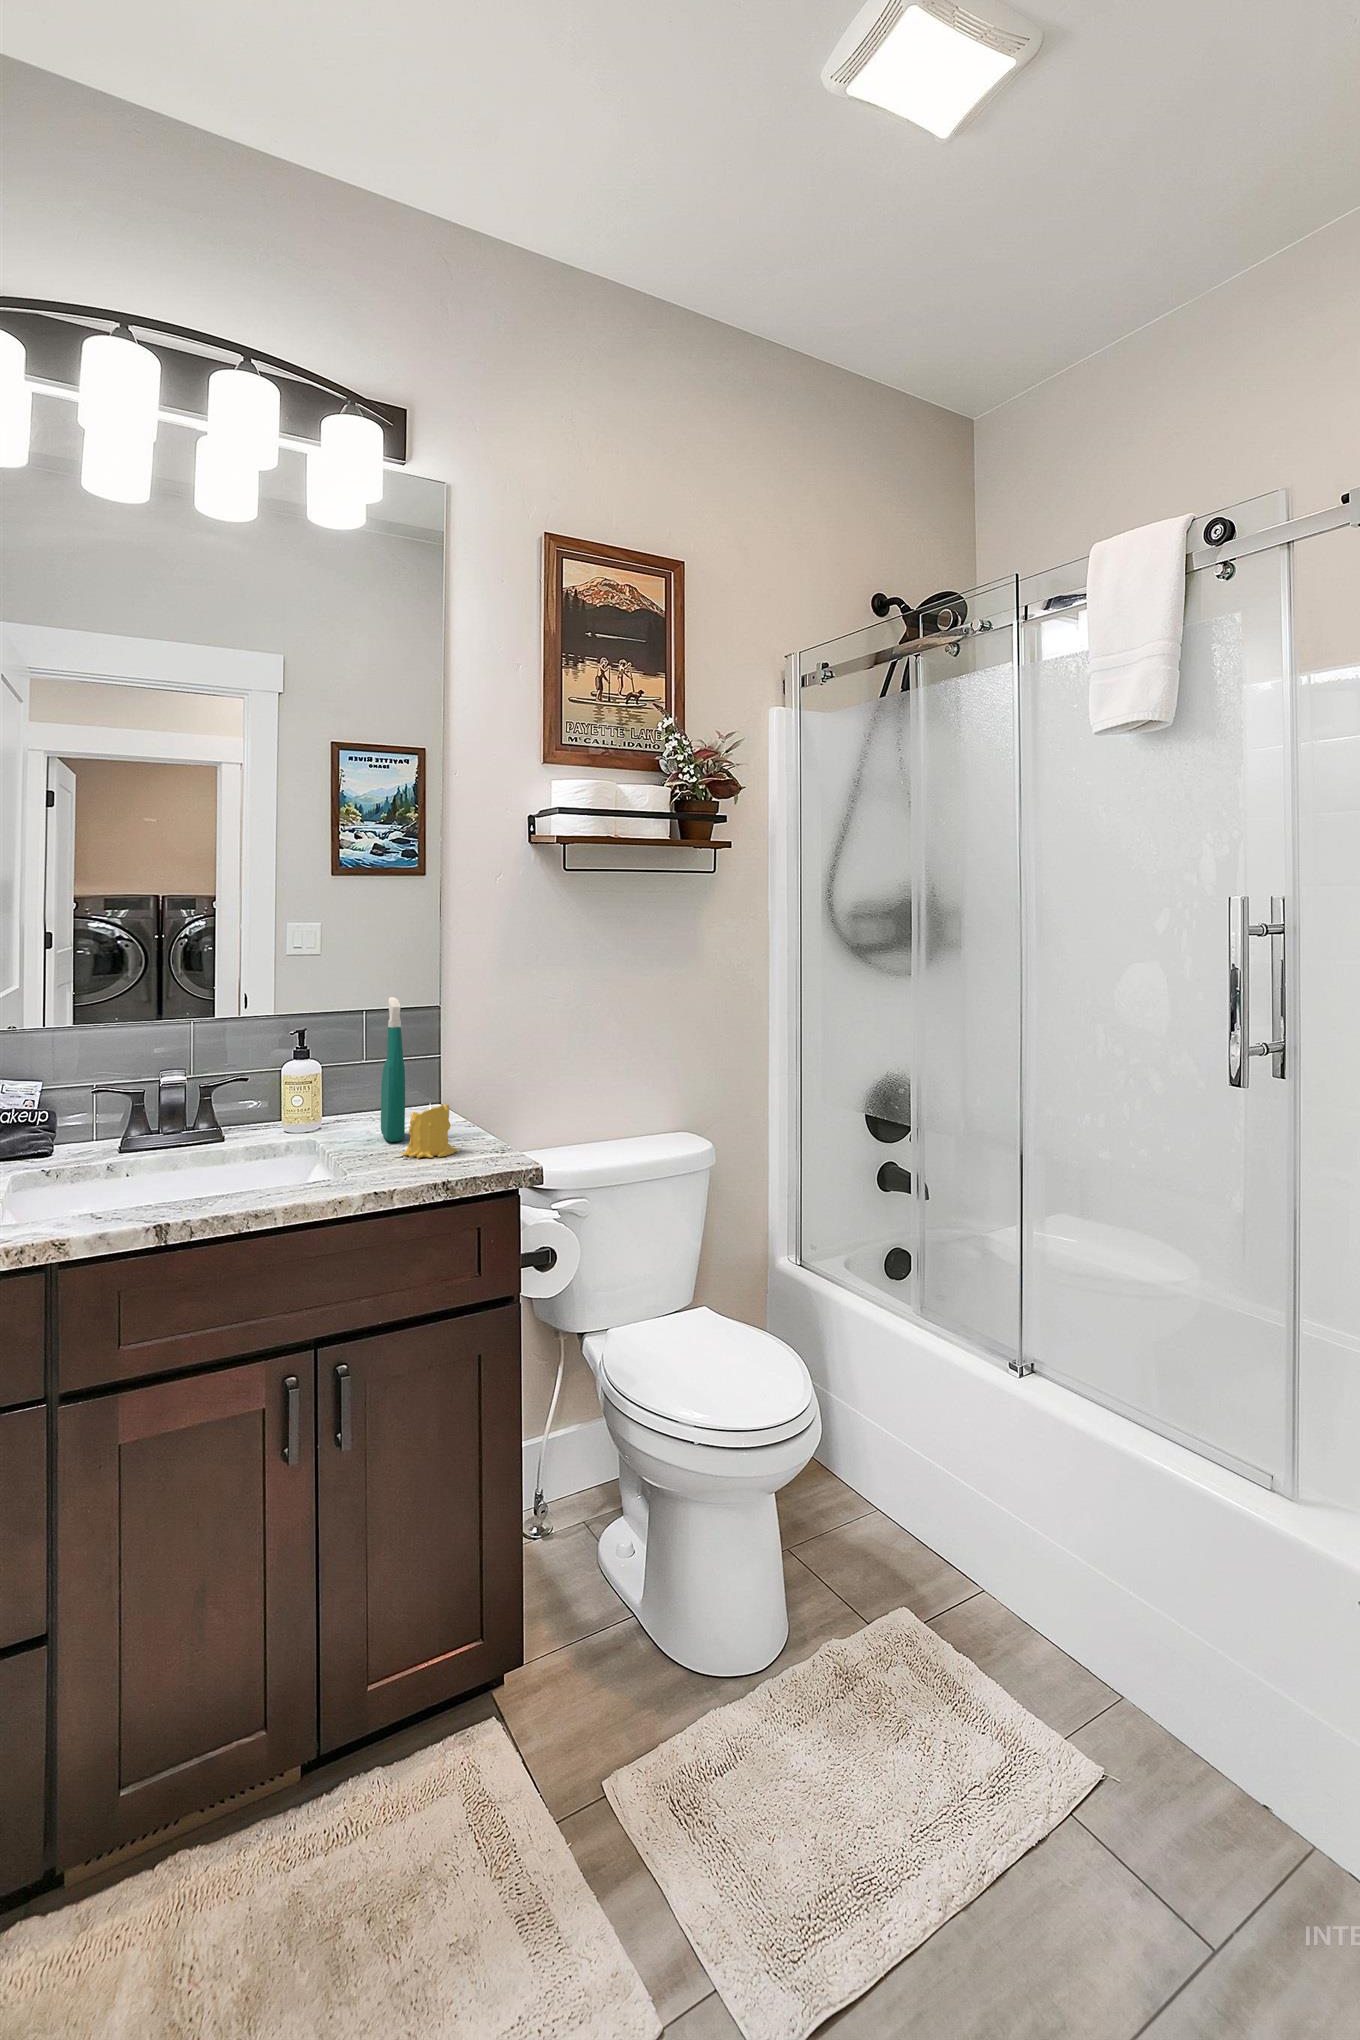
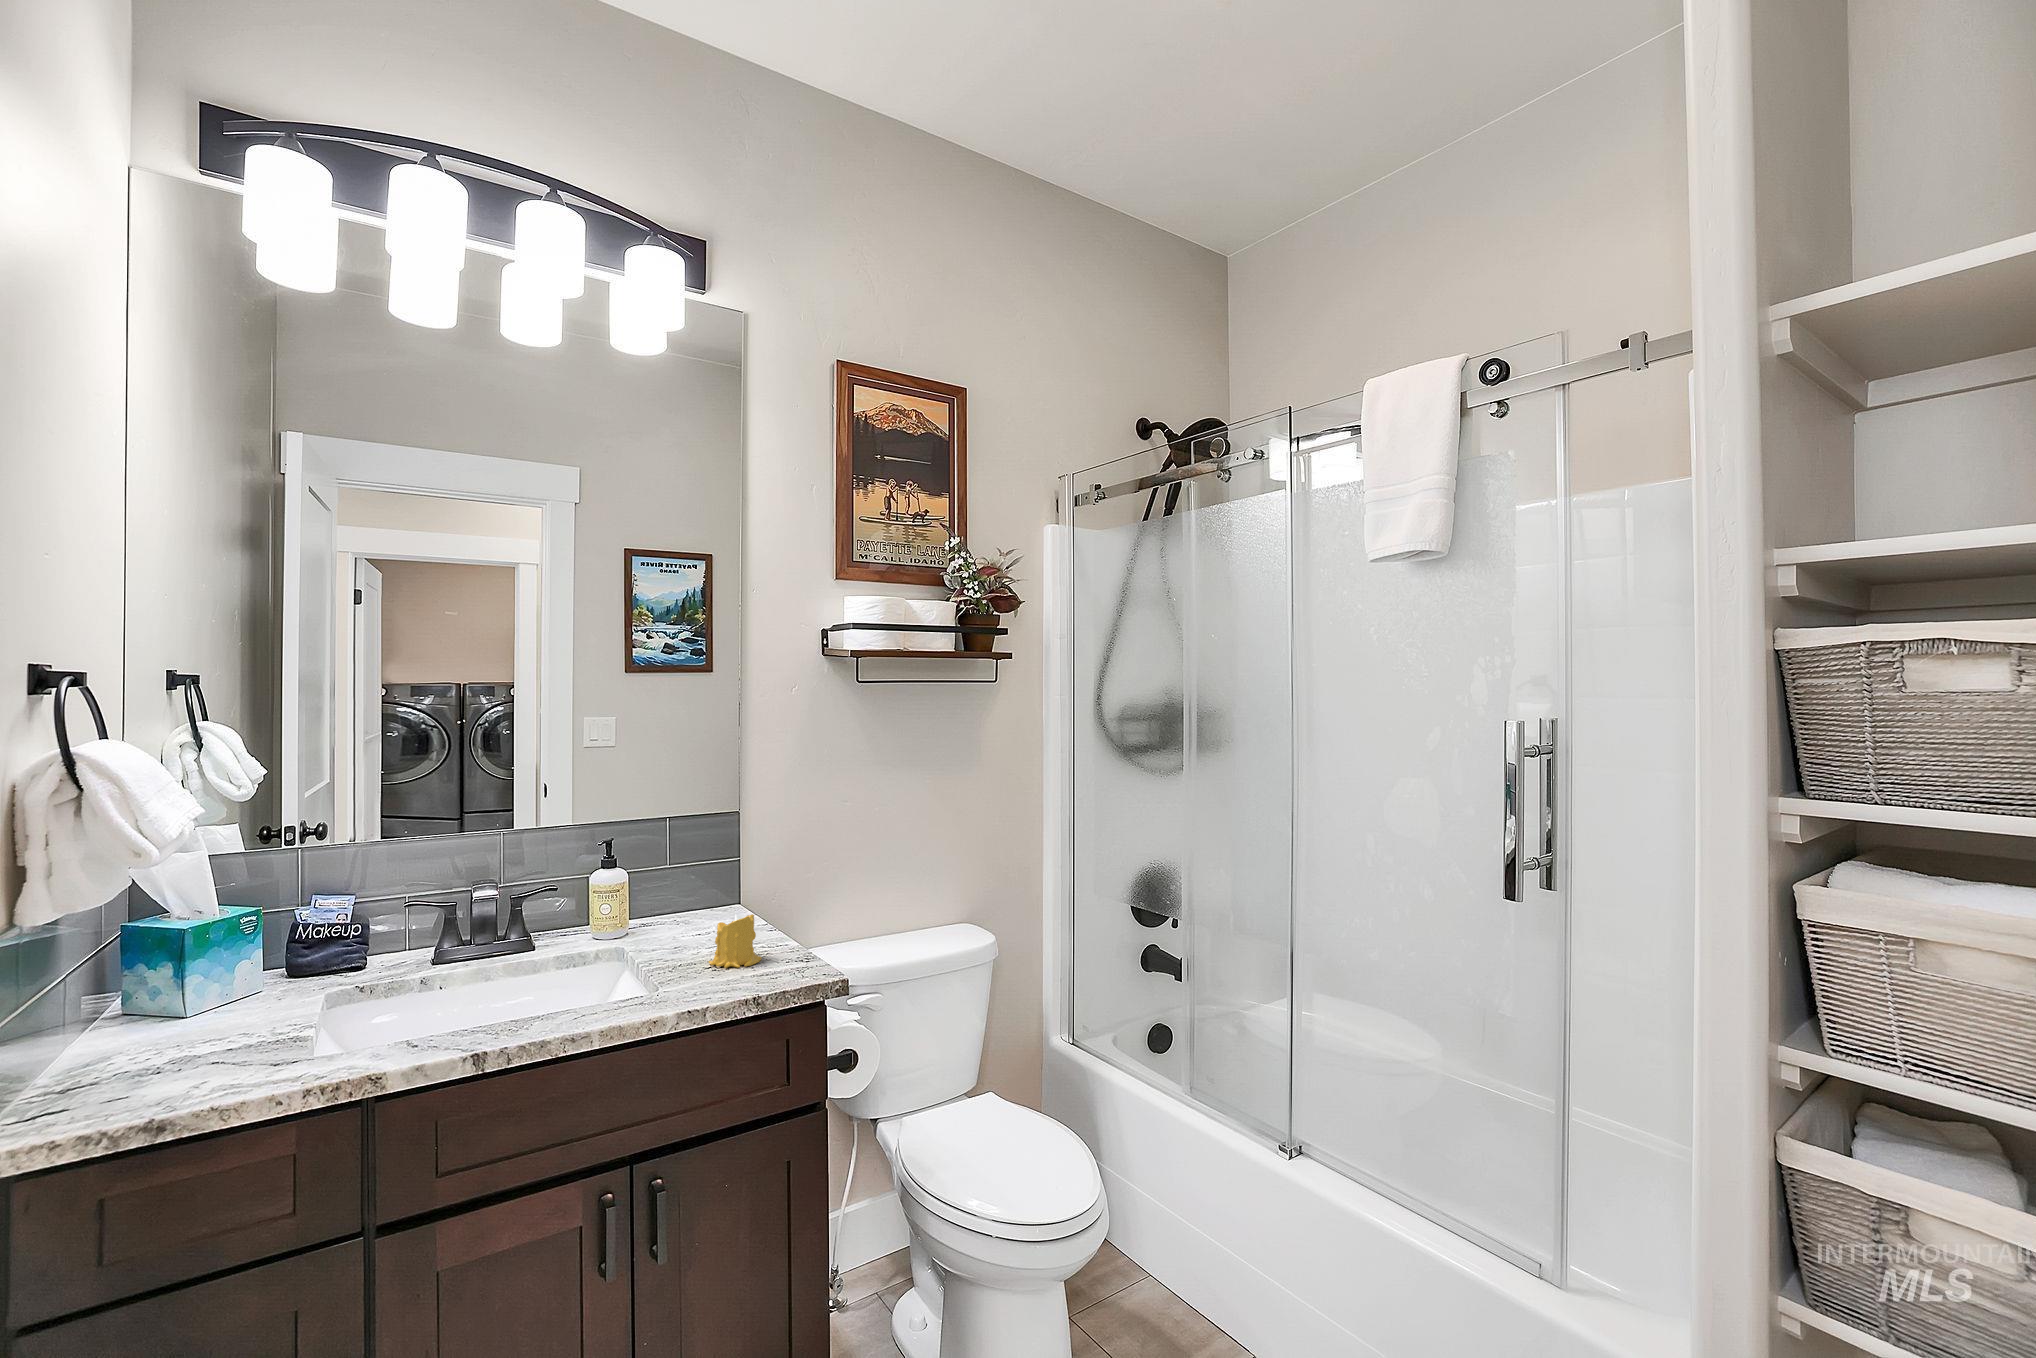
spray bottle: present [381,997,405,1142] -> none [684,808,709,948]

